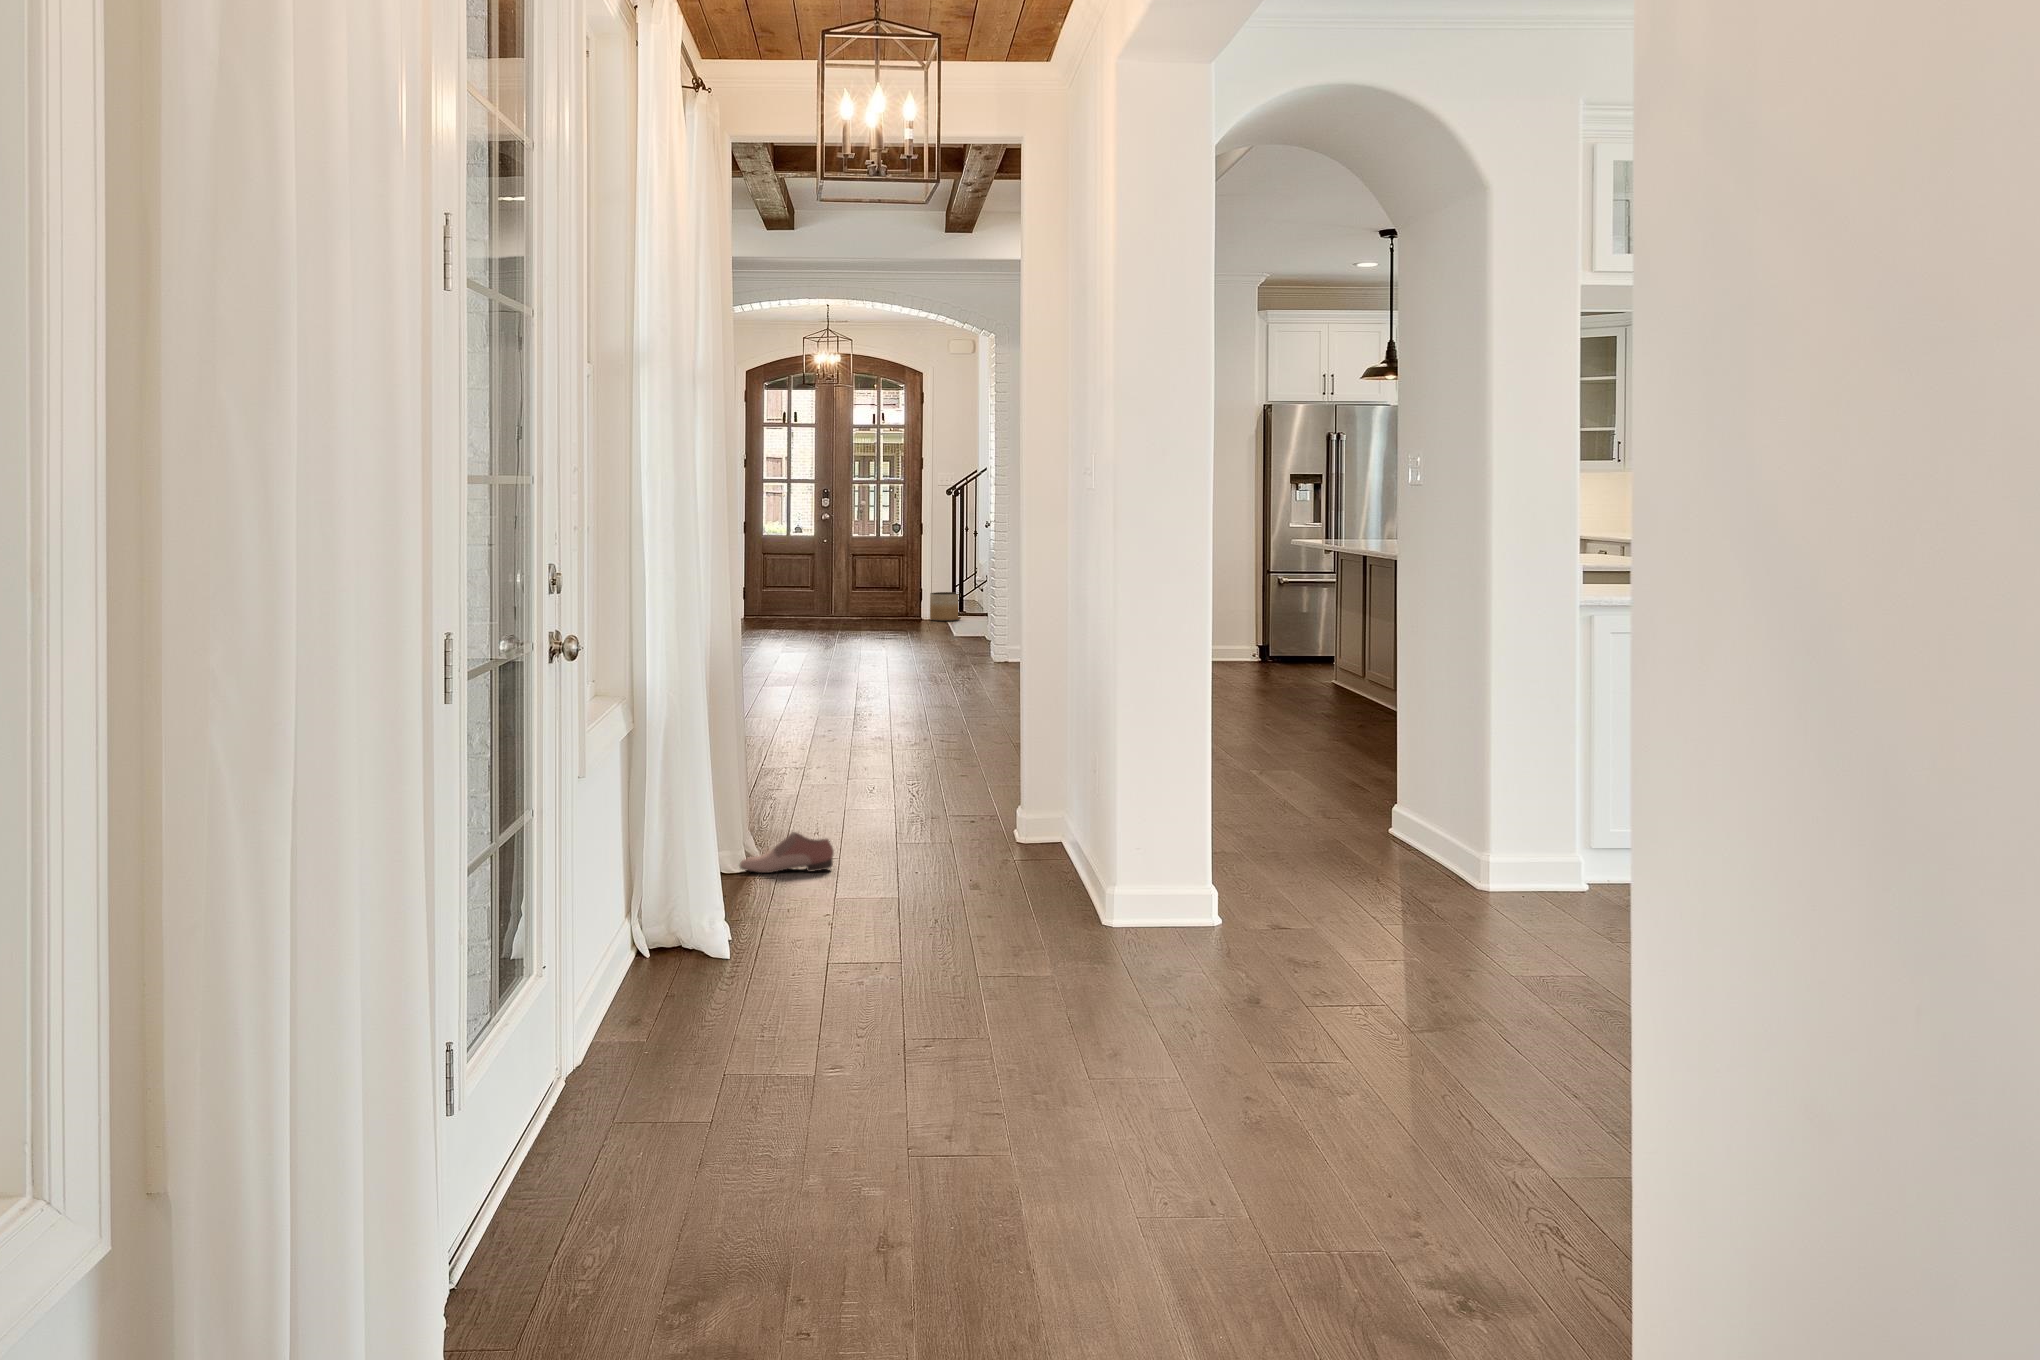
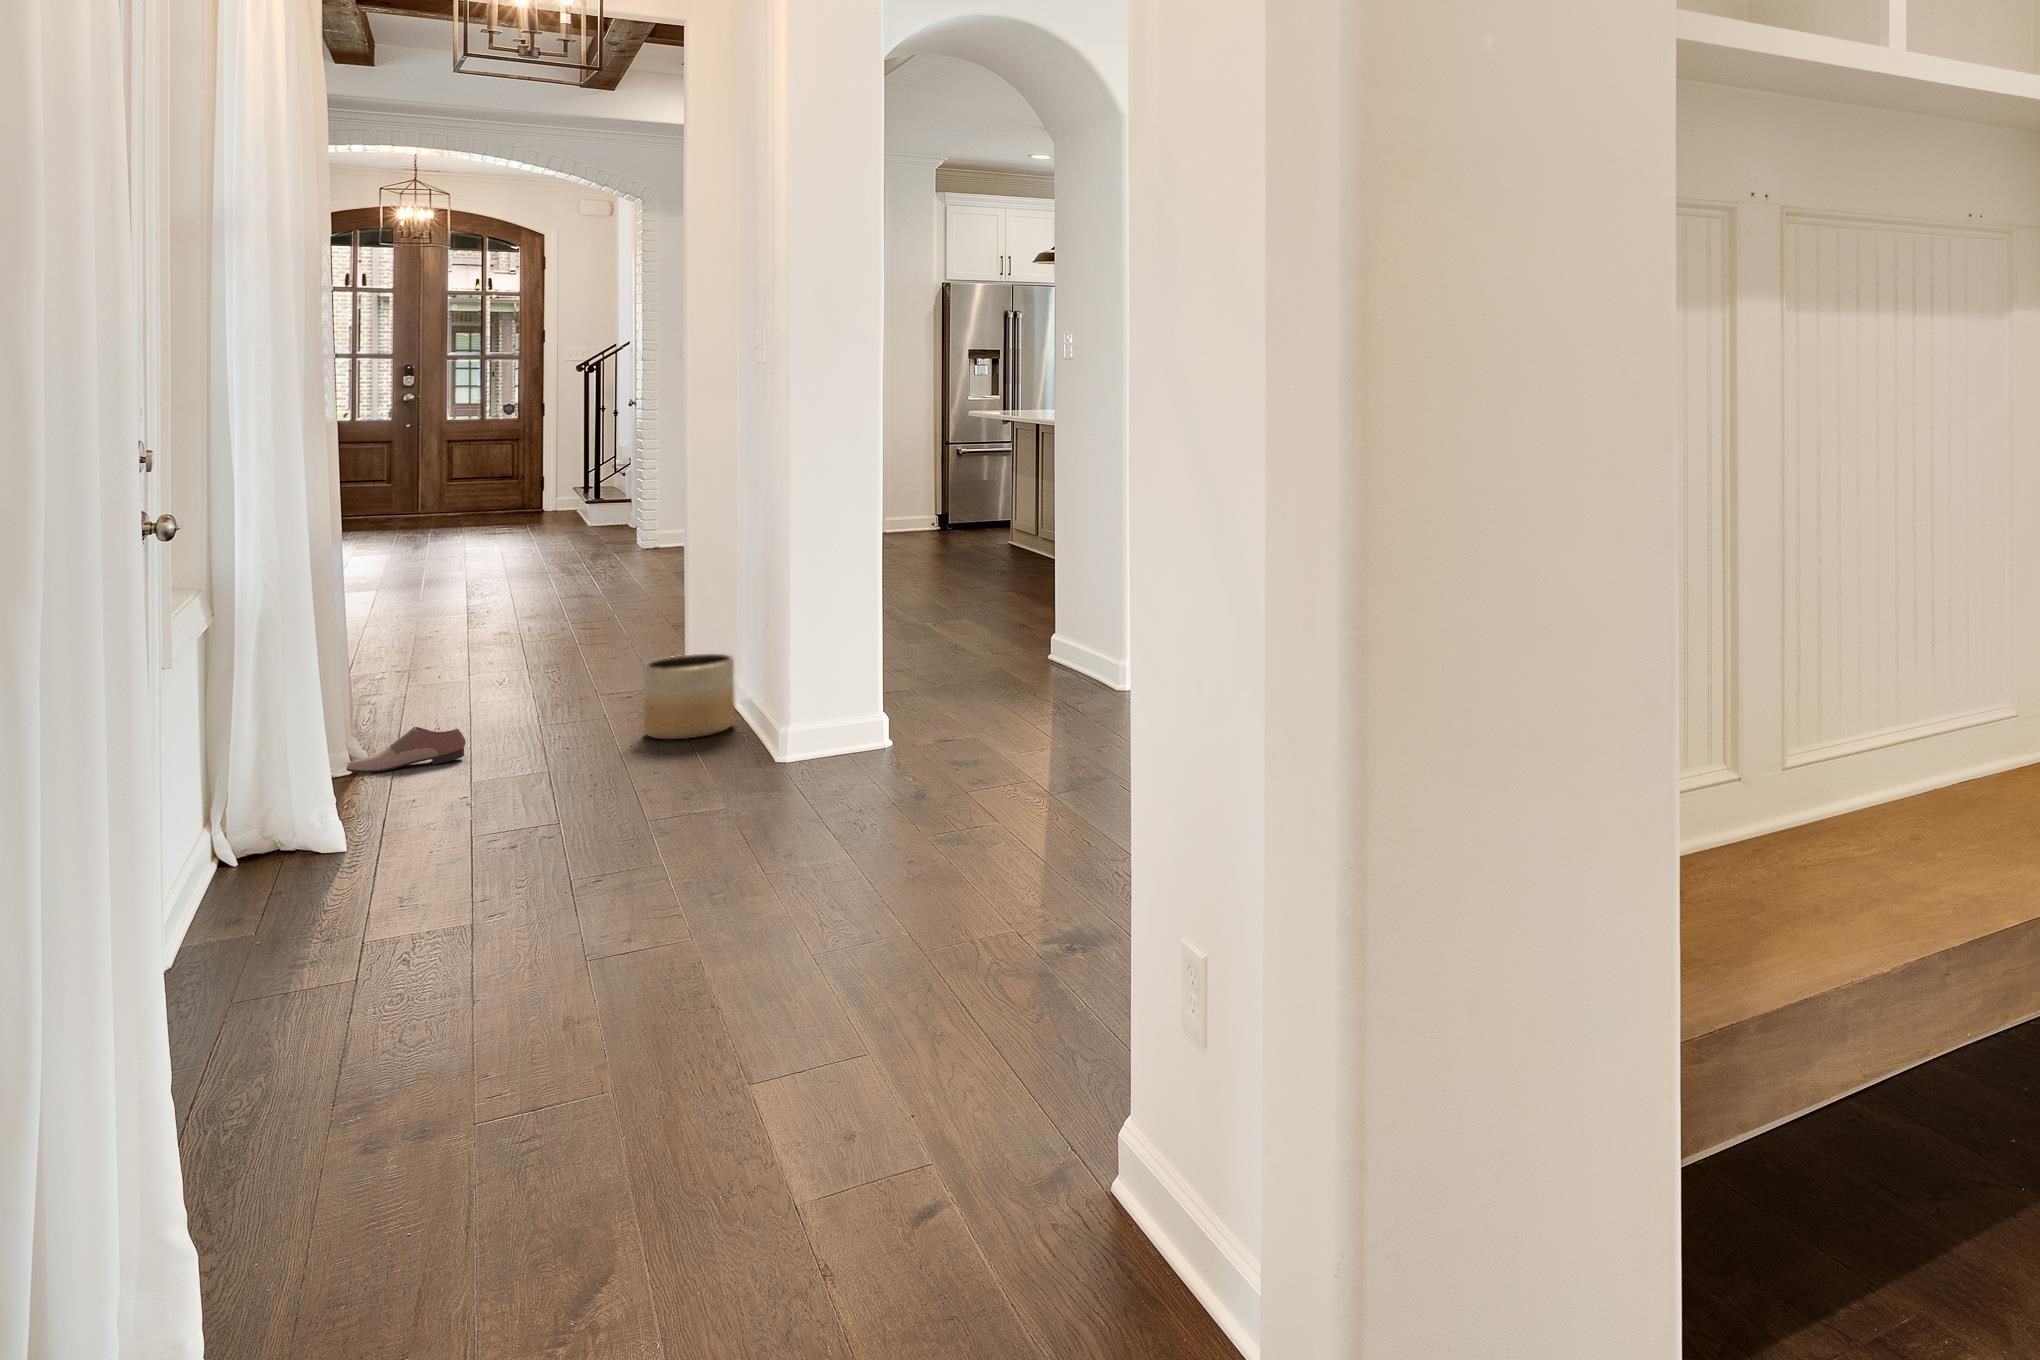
planter: present [930,592,961,621] -> present [643,654,735,740]

